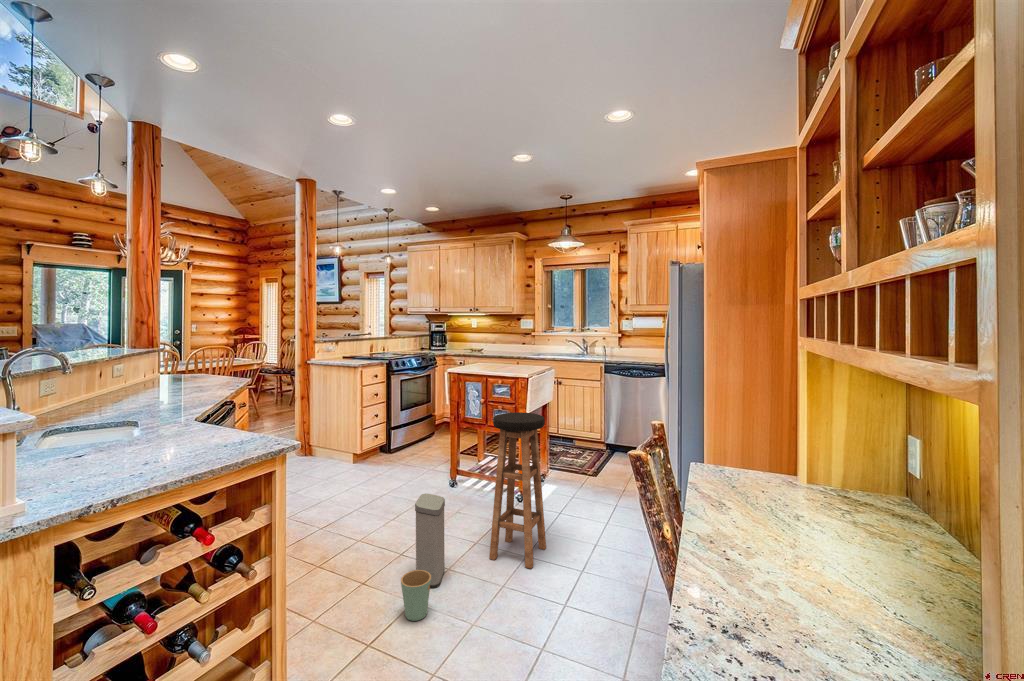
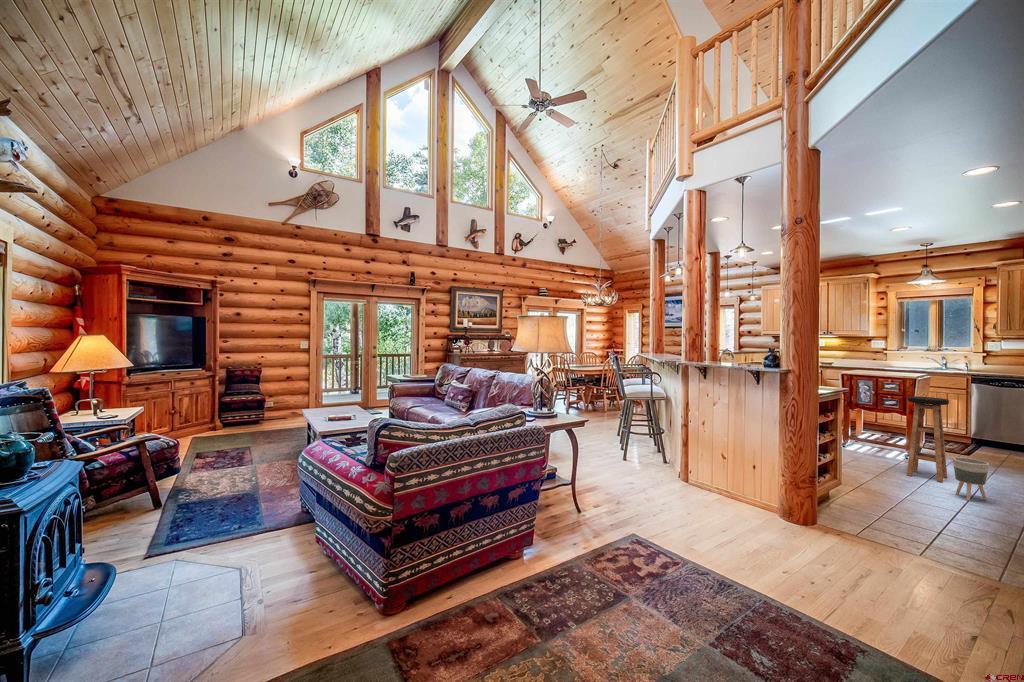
trash can: present [401,494,445,621] -> none [864,432,888,485]
planter: none [526,540,574,638] -> present [953,457,989,501]

